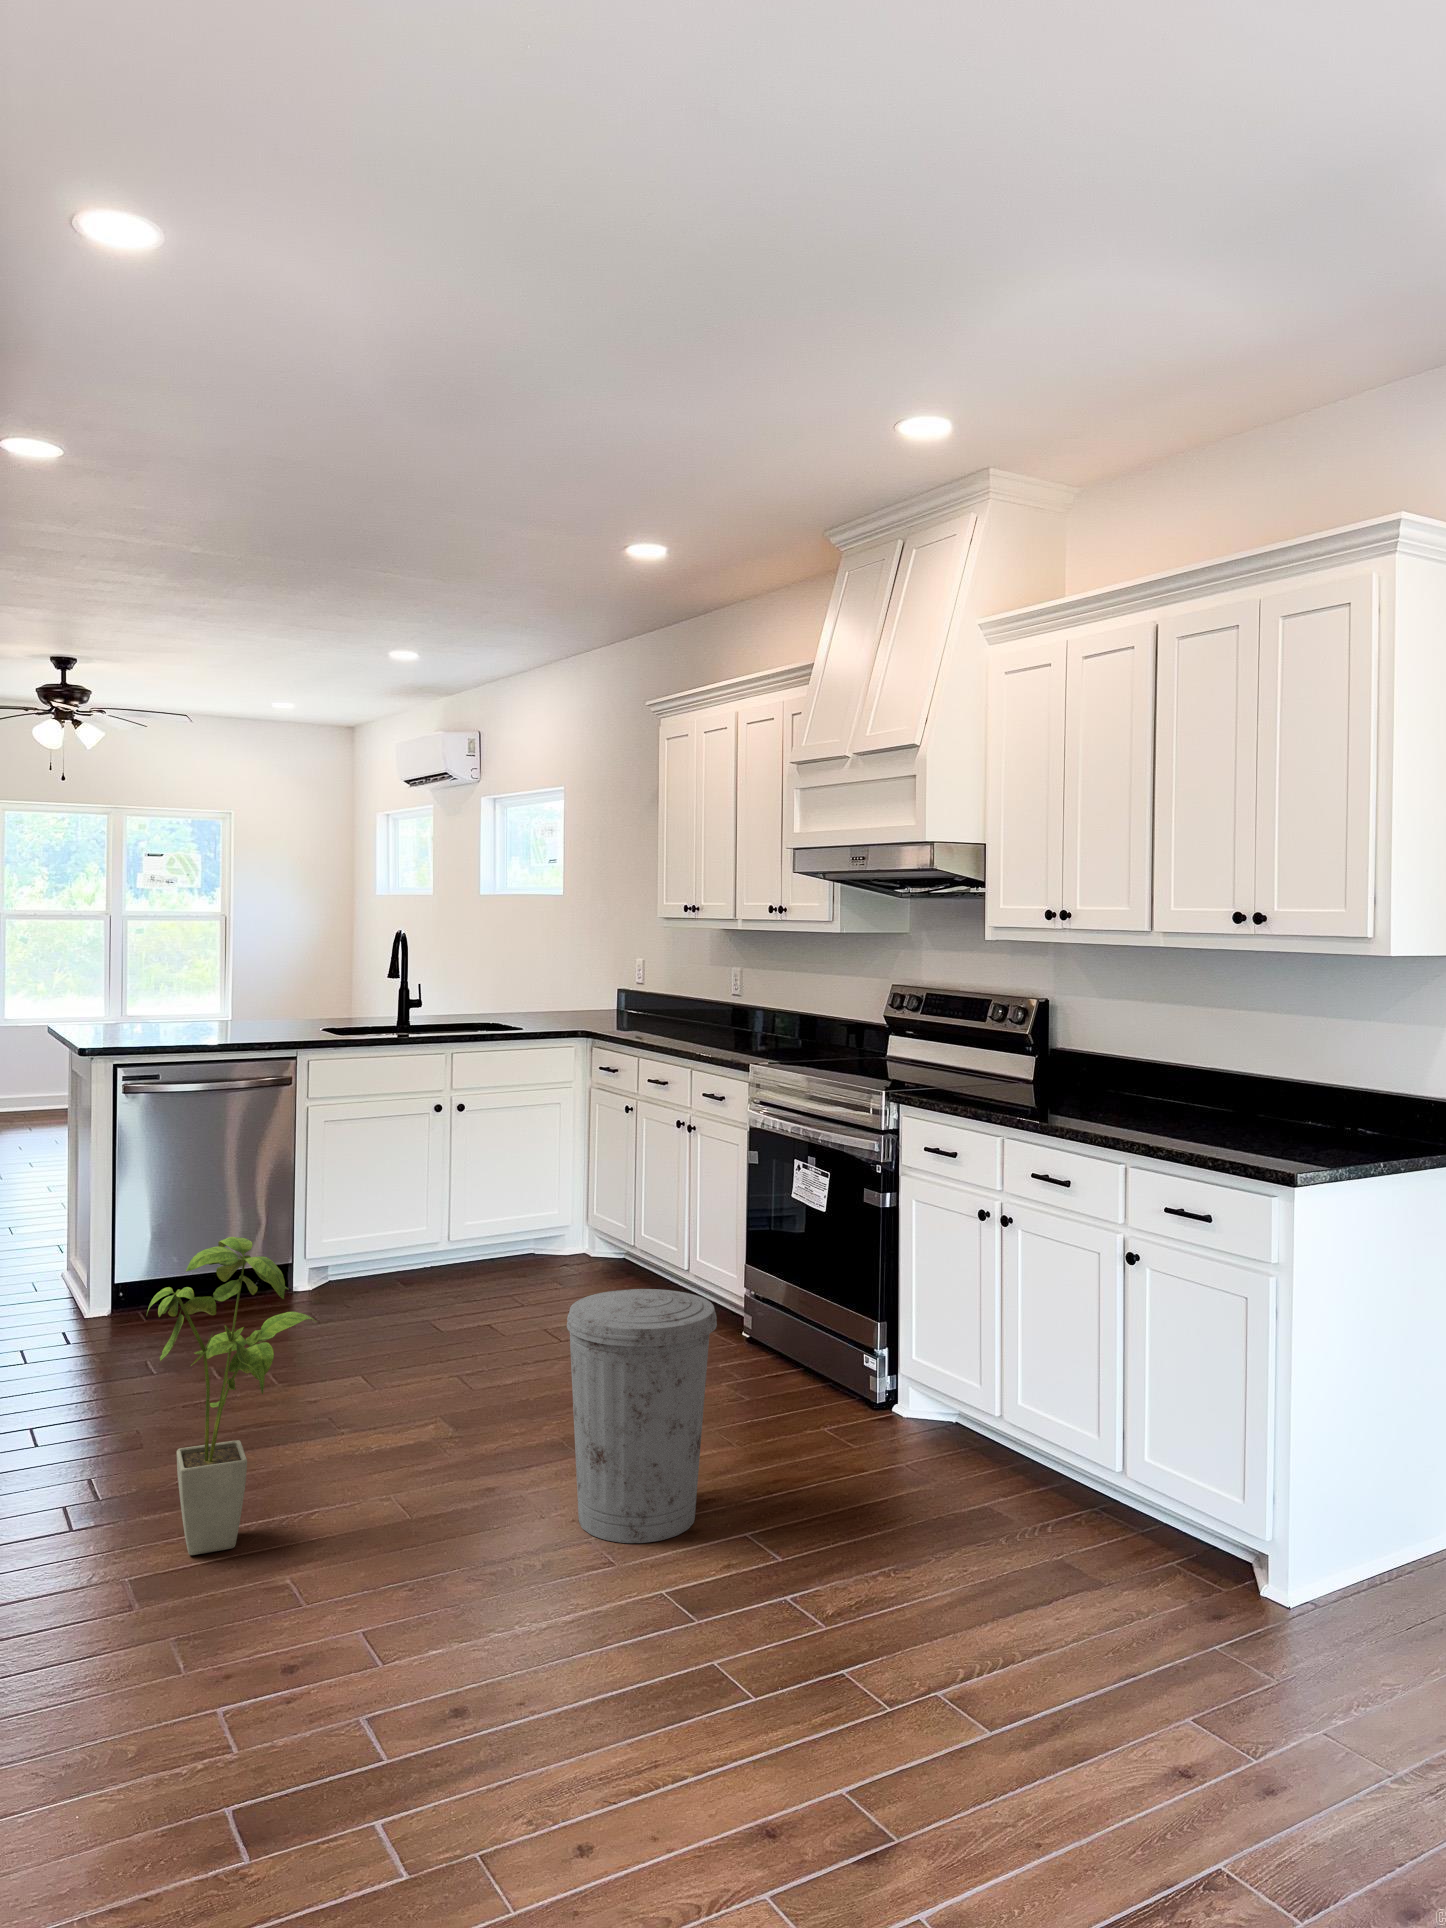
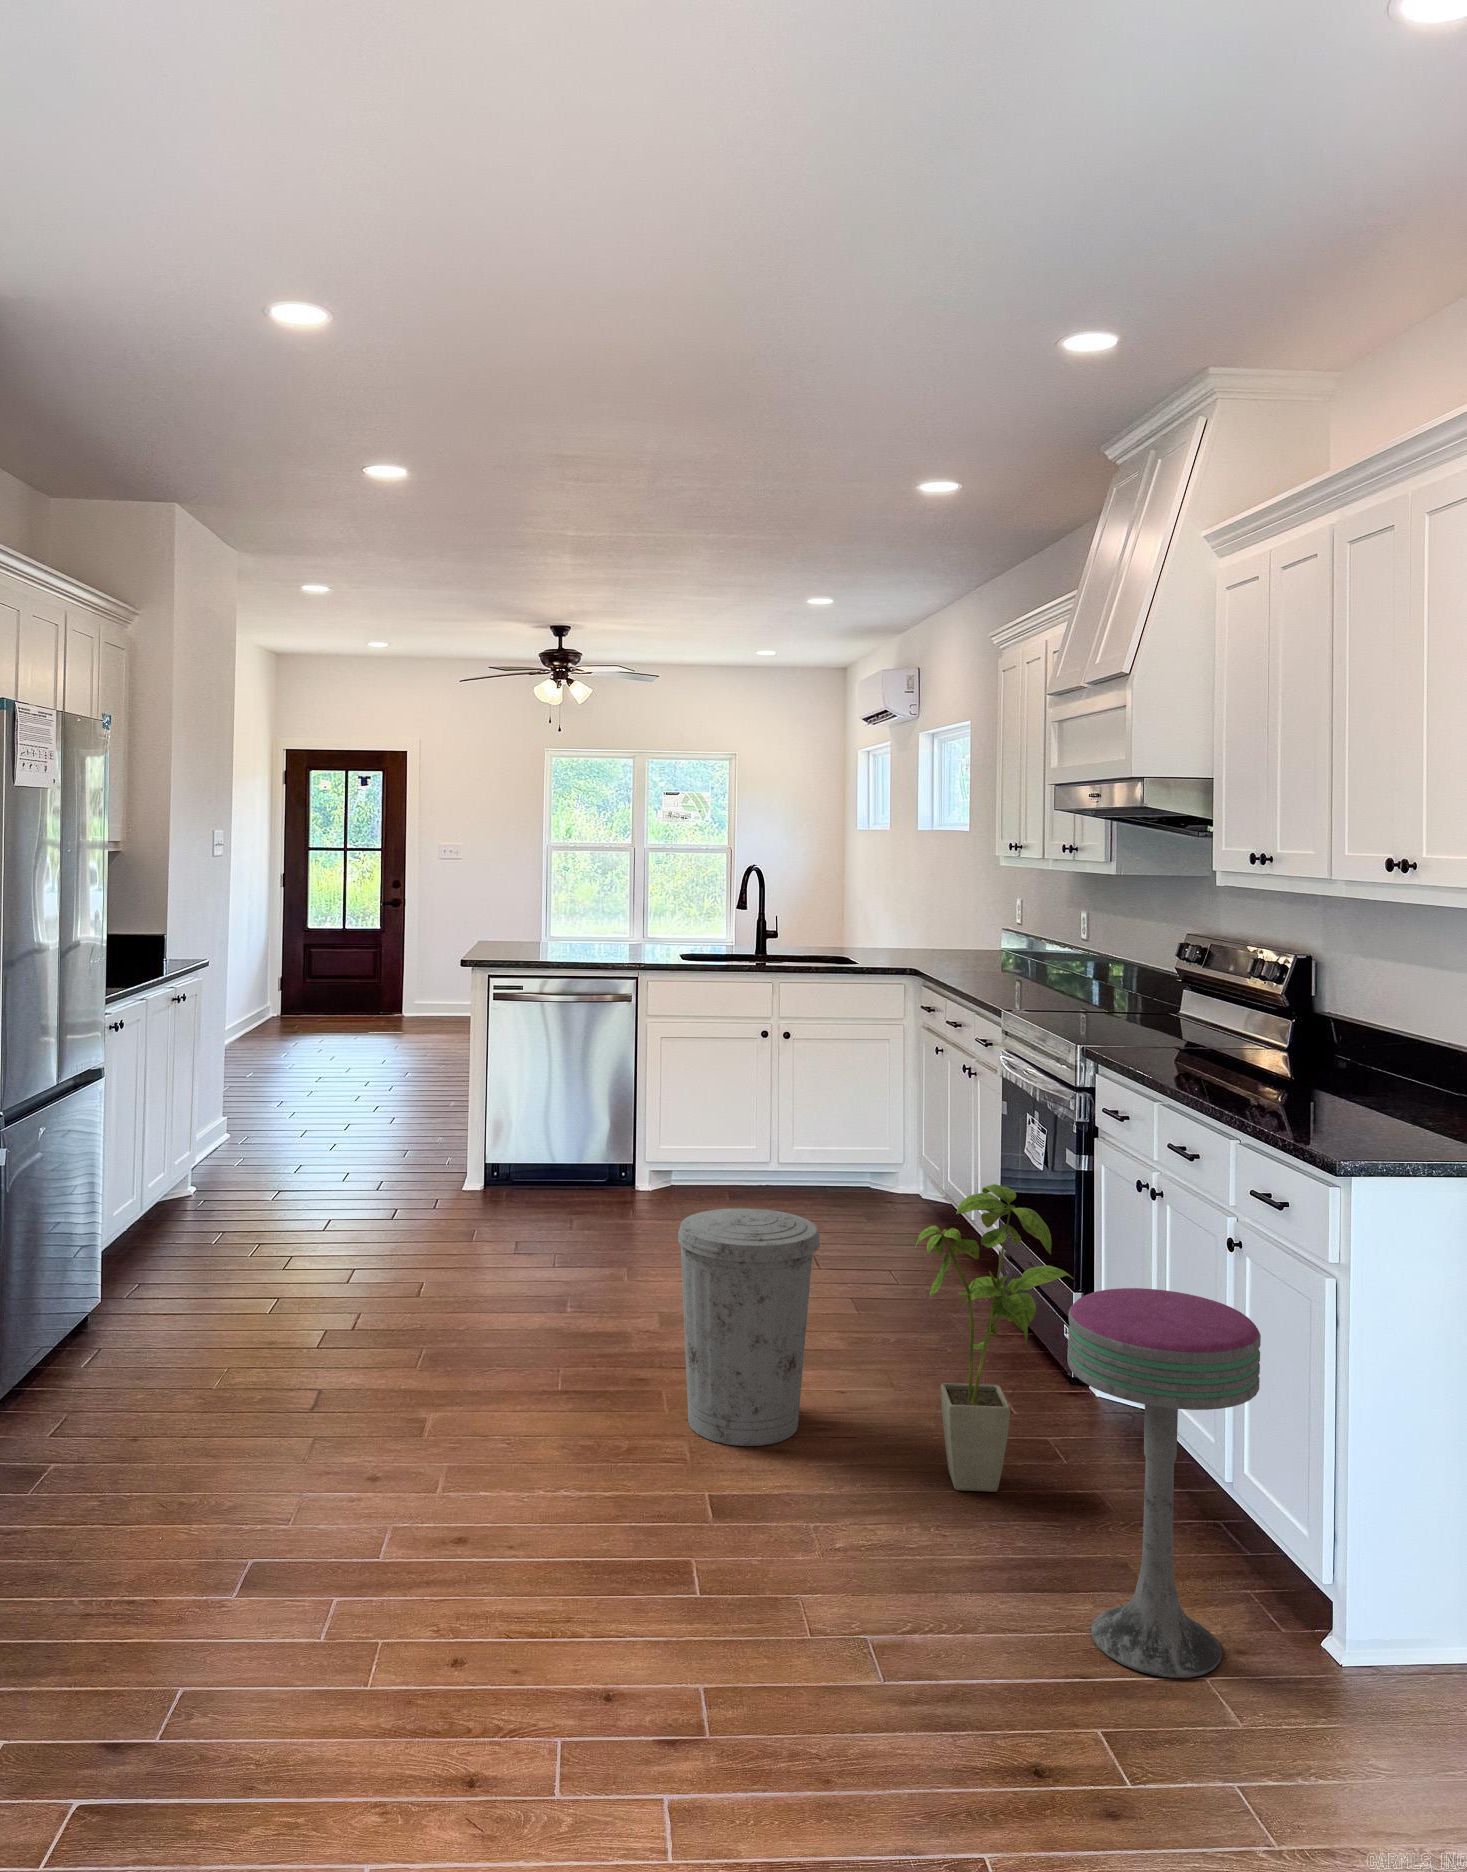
house plant: present [147,1237,317,1555] -> present [915,1184,1074,1492]
bar stool: none [1073,1307,1244,1657] -> present [1068,1288,1261,1678]

